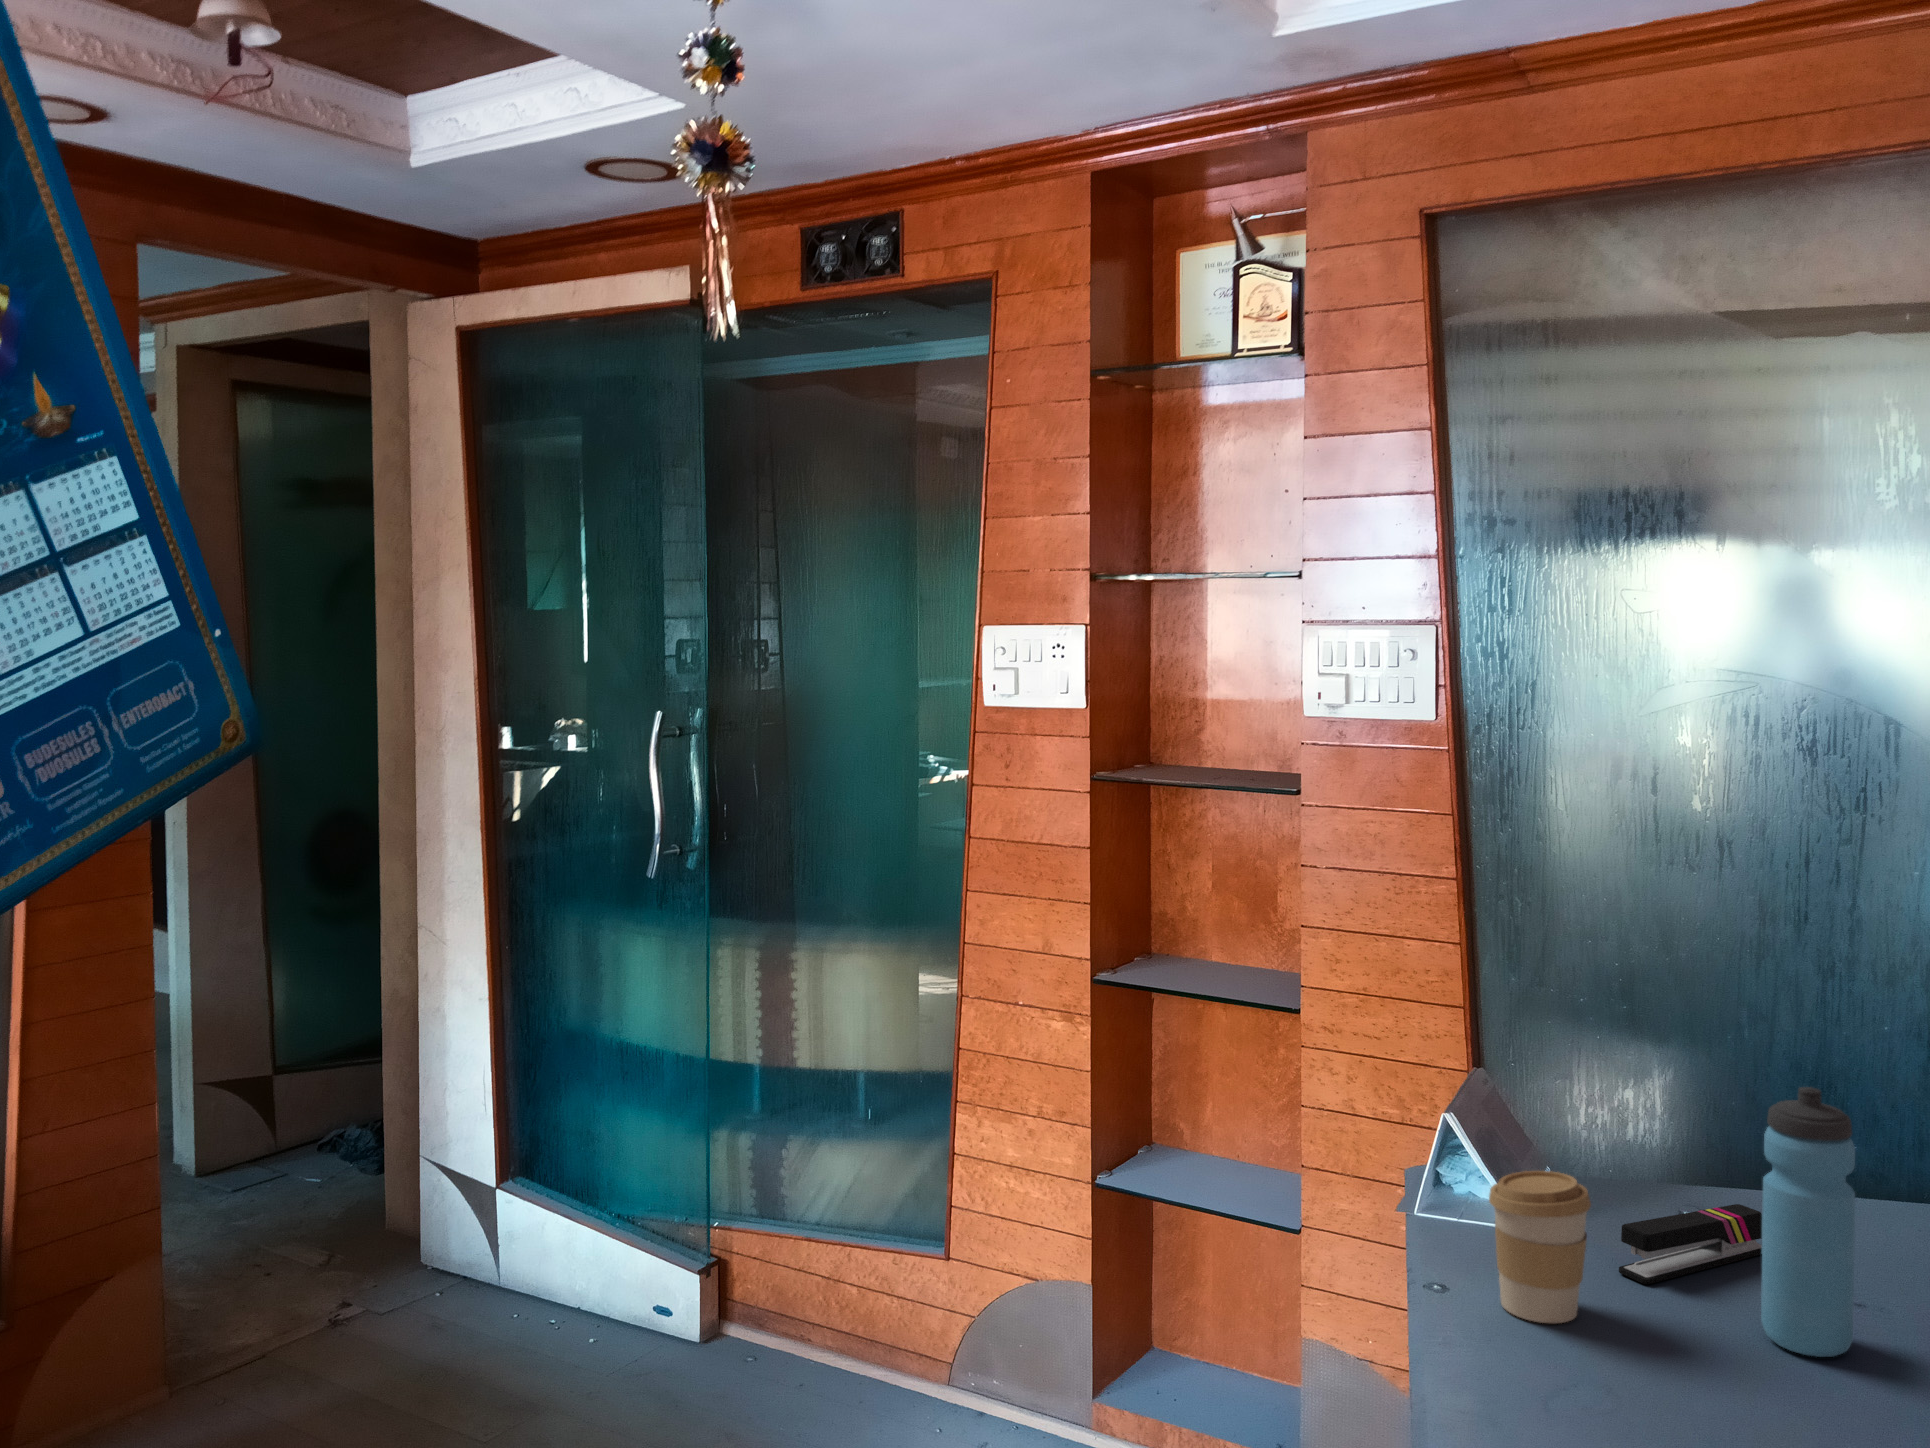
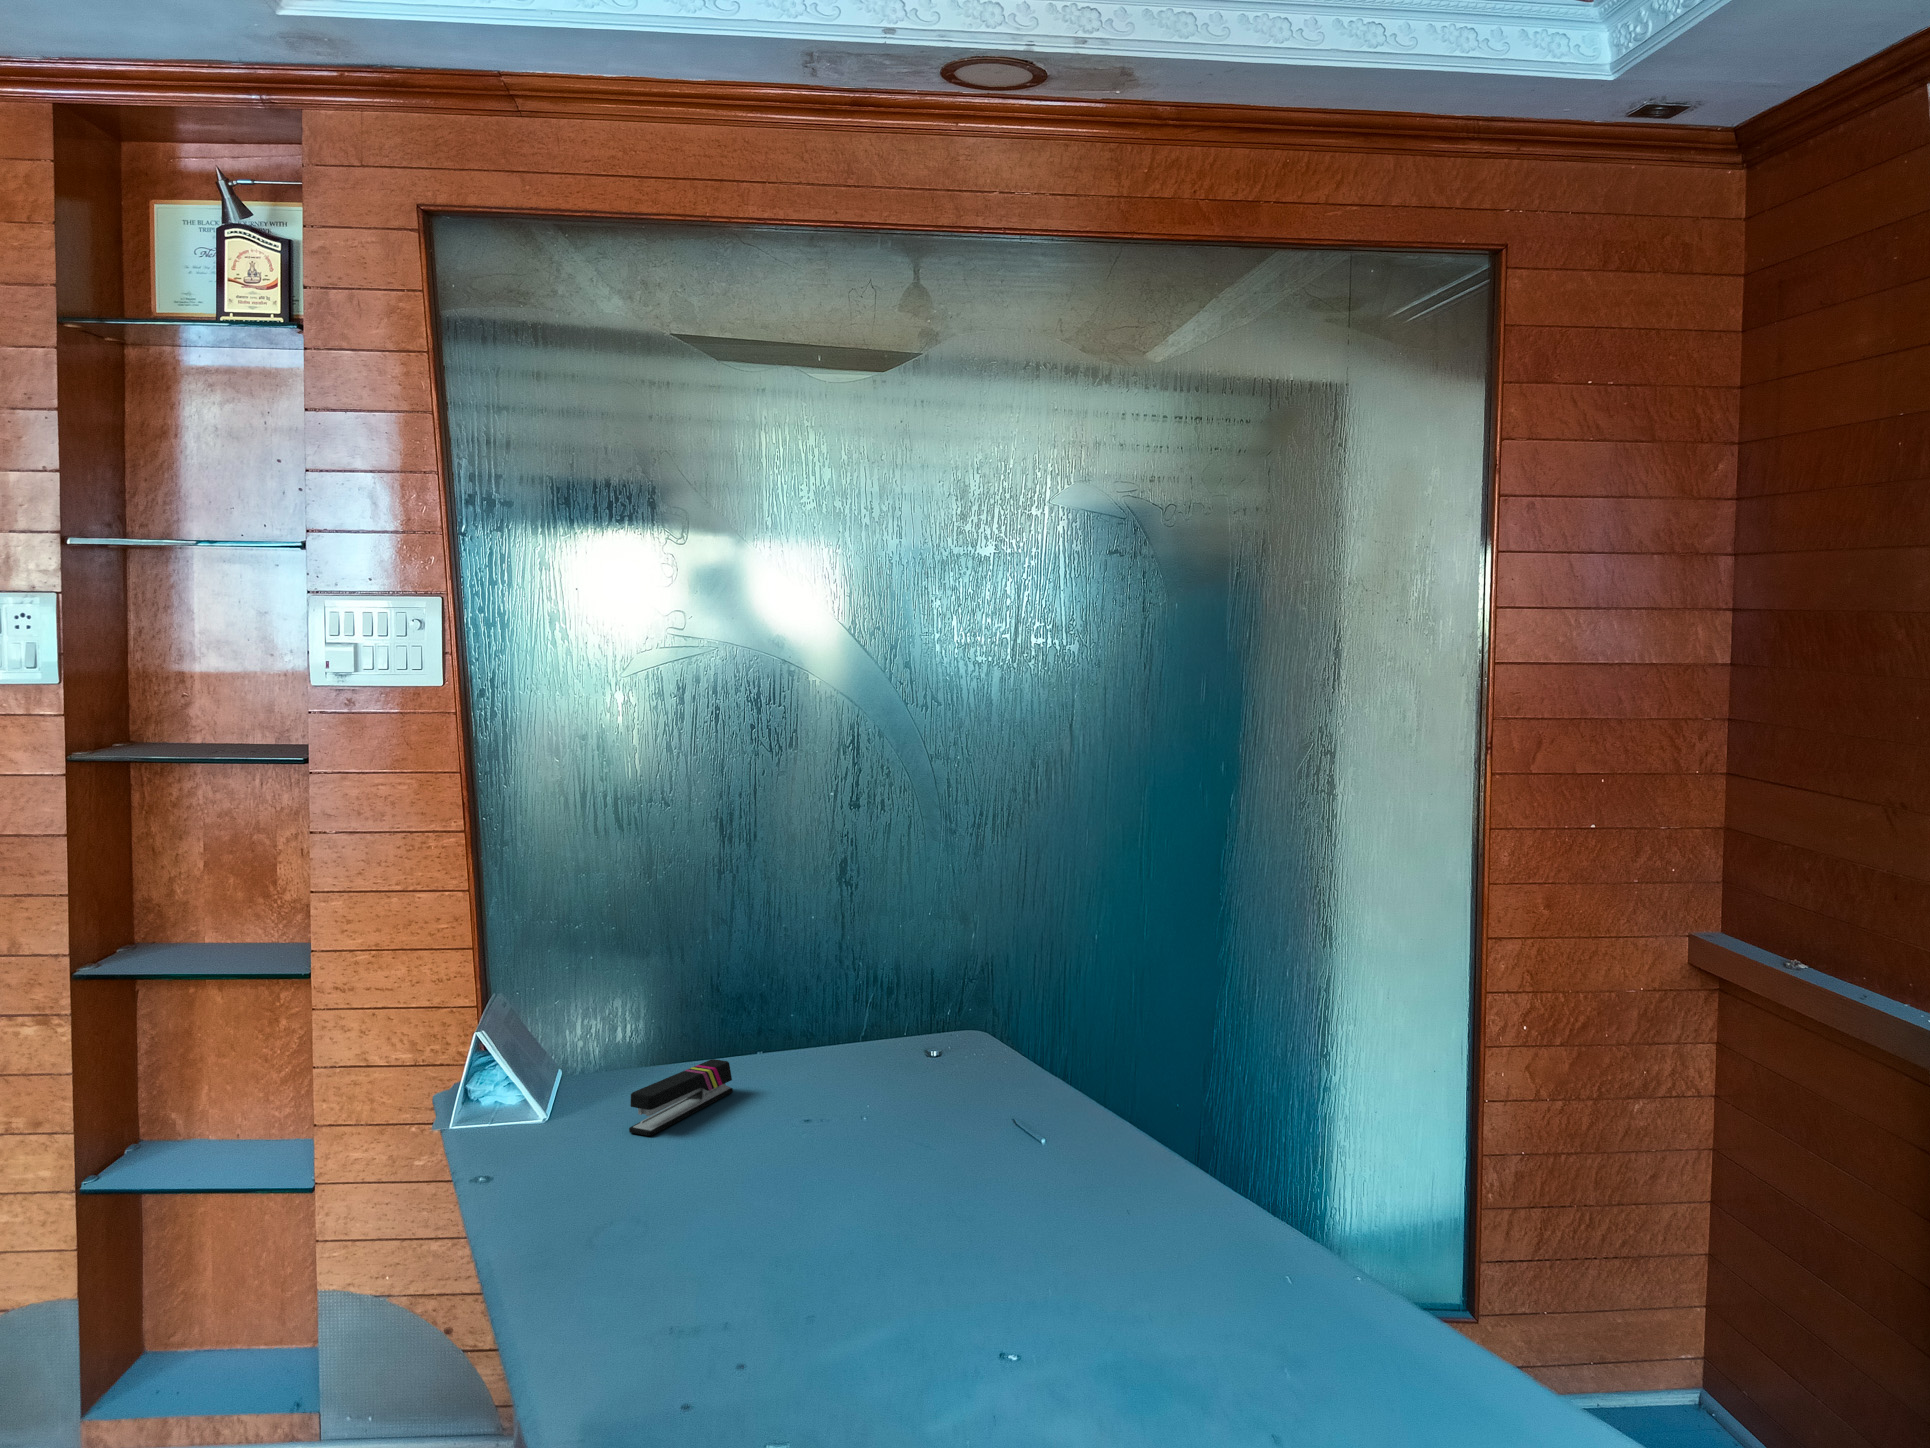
water bottle: present [1761,1087,1855,1357] -> none [735,956,795,1156]
coffee cup: present [1489,1171,1591,1323] -> none [529,1060,611,1186]

